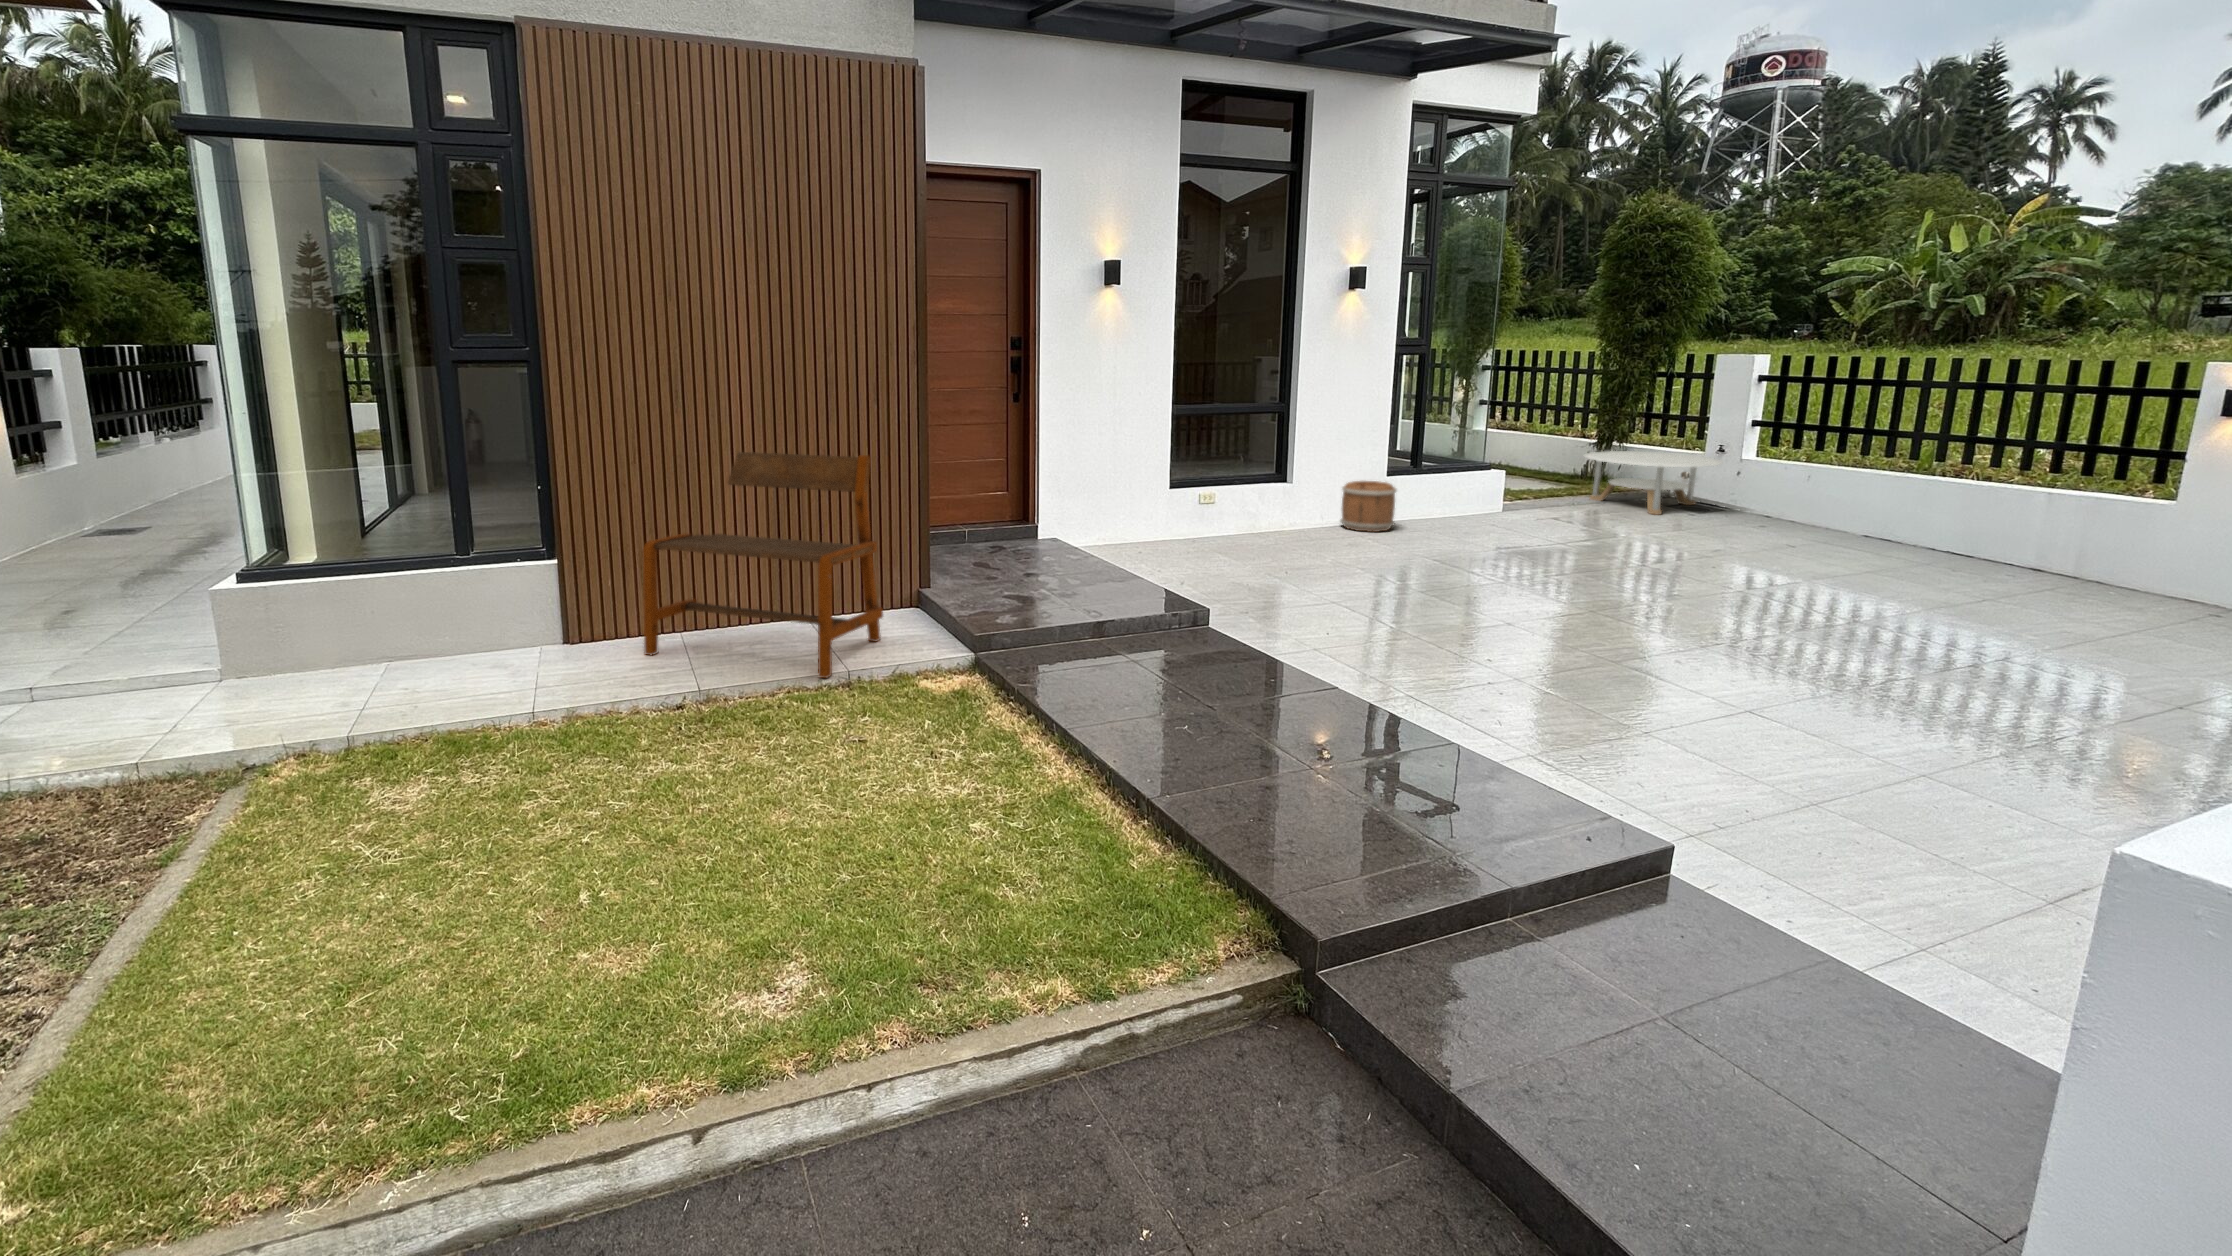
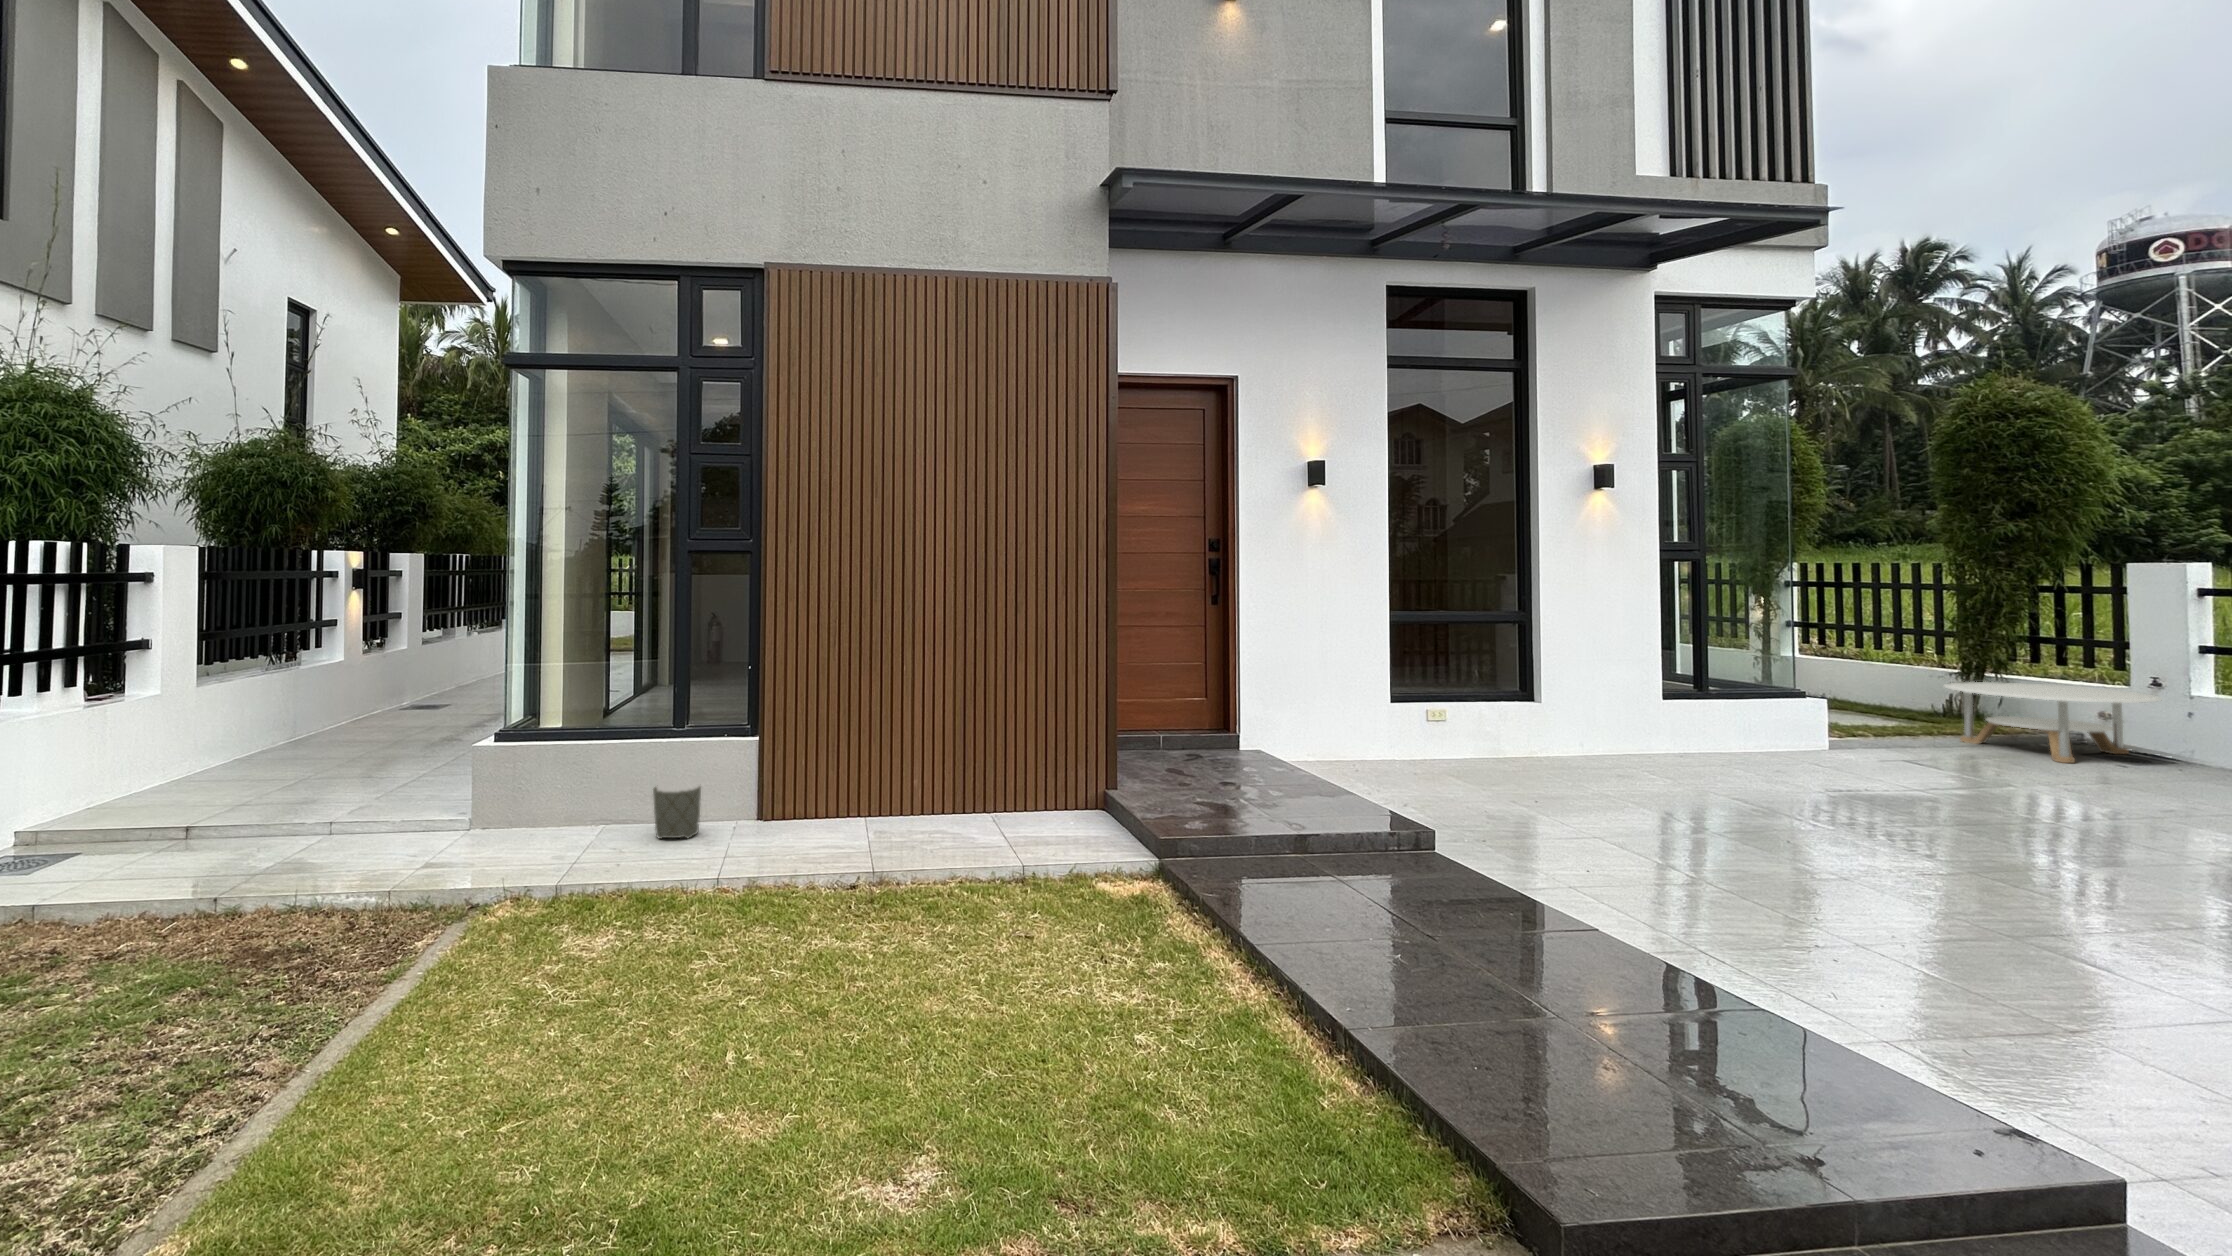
bench: present [643,452,883,678] -> none [830,637,1065,871]
bucket: present [1340,481,1397,532] -> none [1606,703,1681,764]
planter: none [439,612,497,674] -> present [653,787,701,839]

